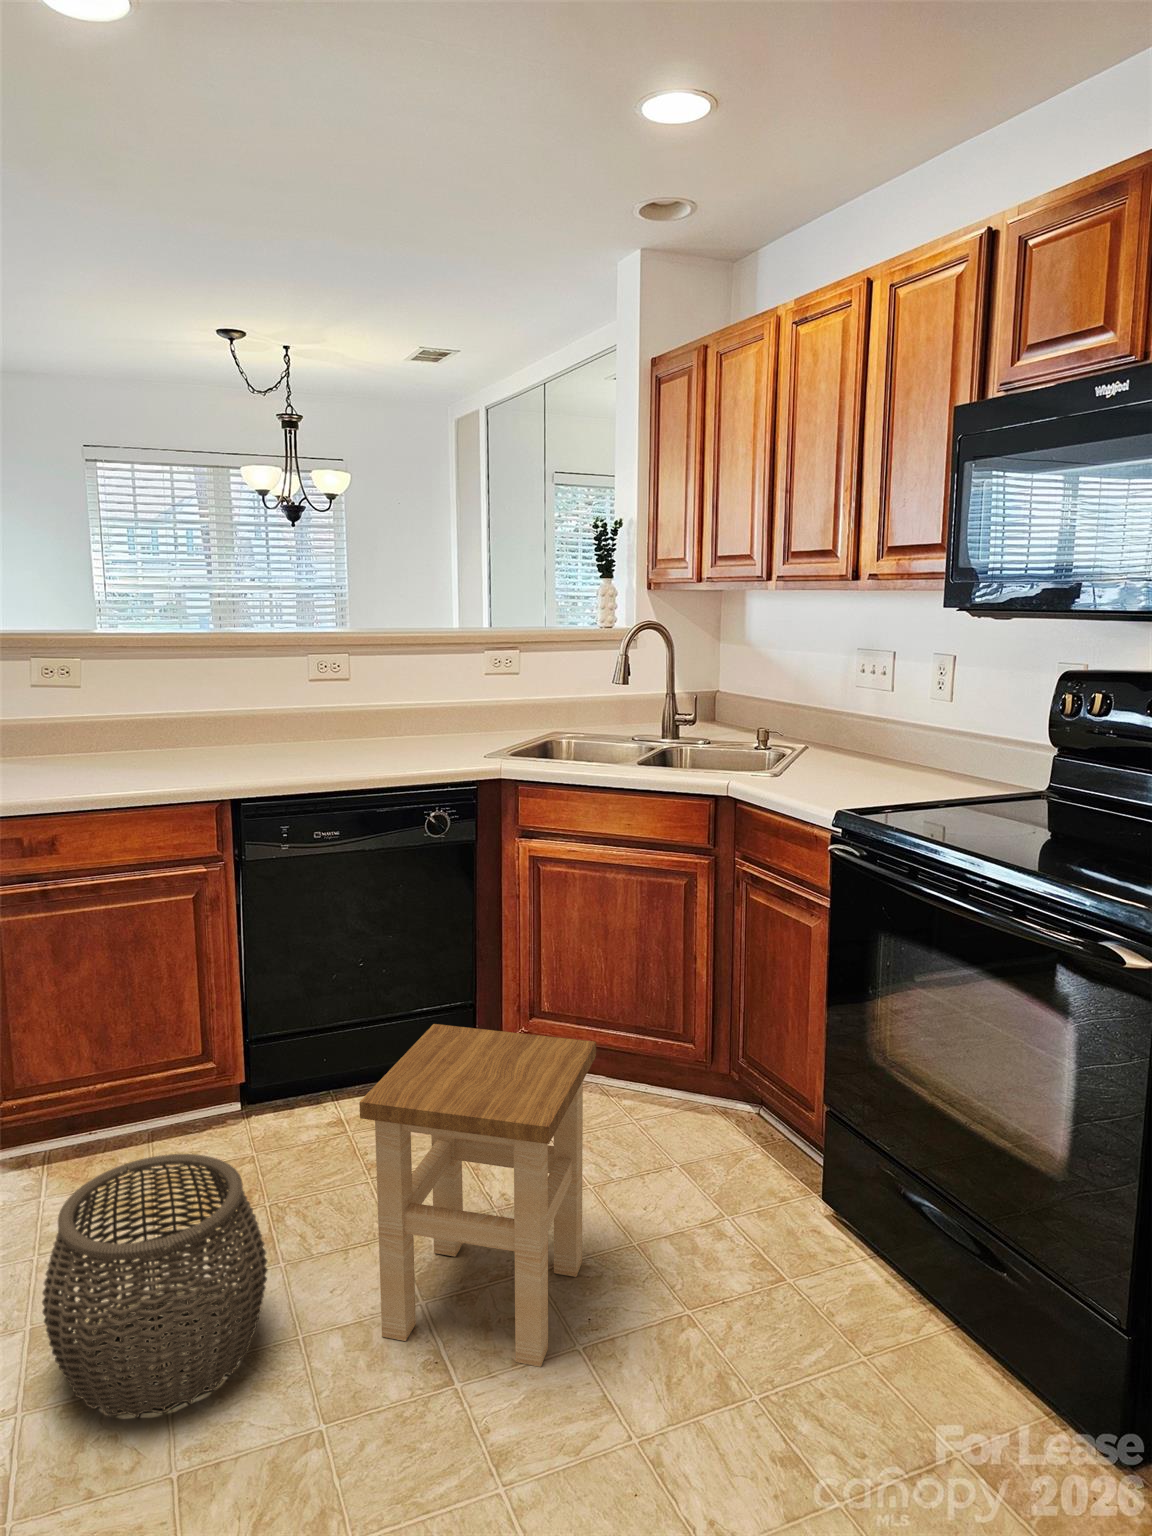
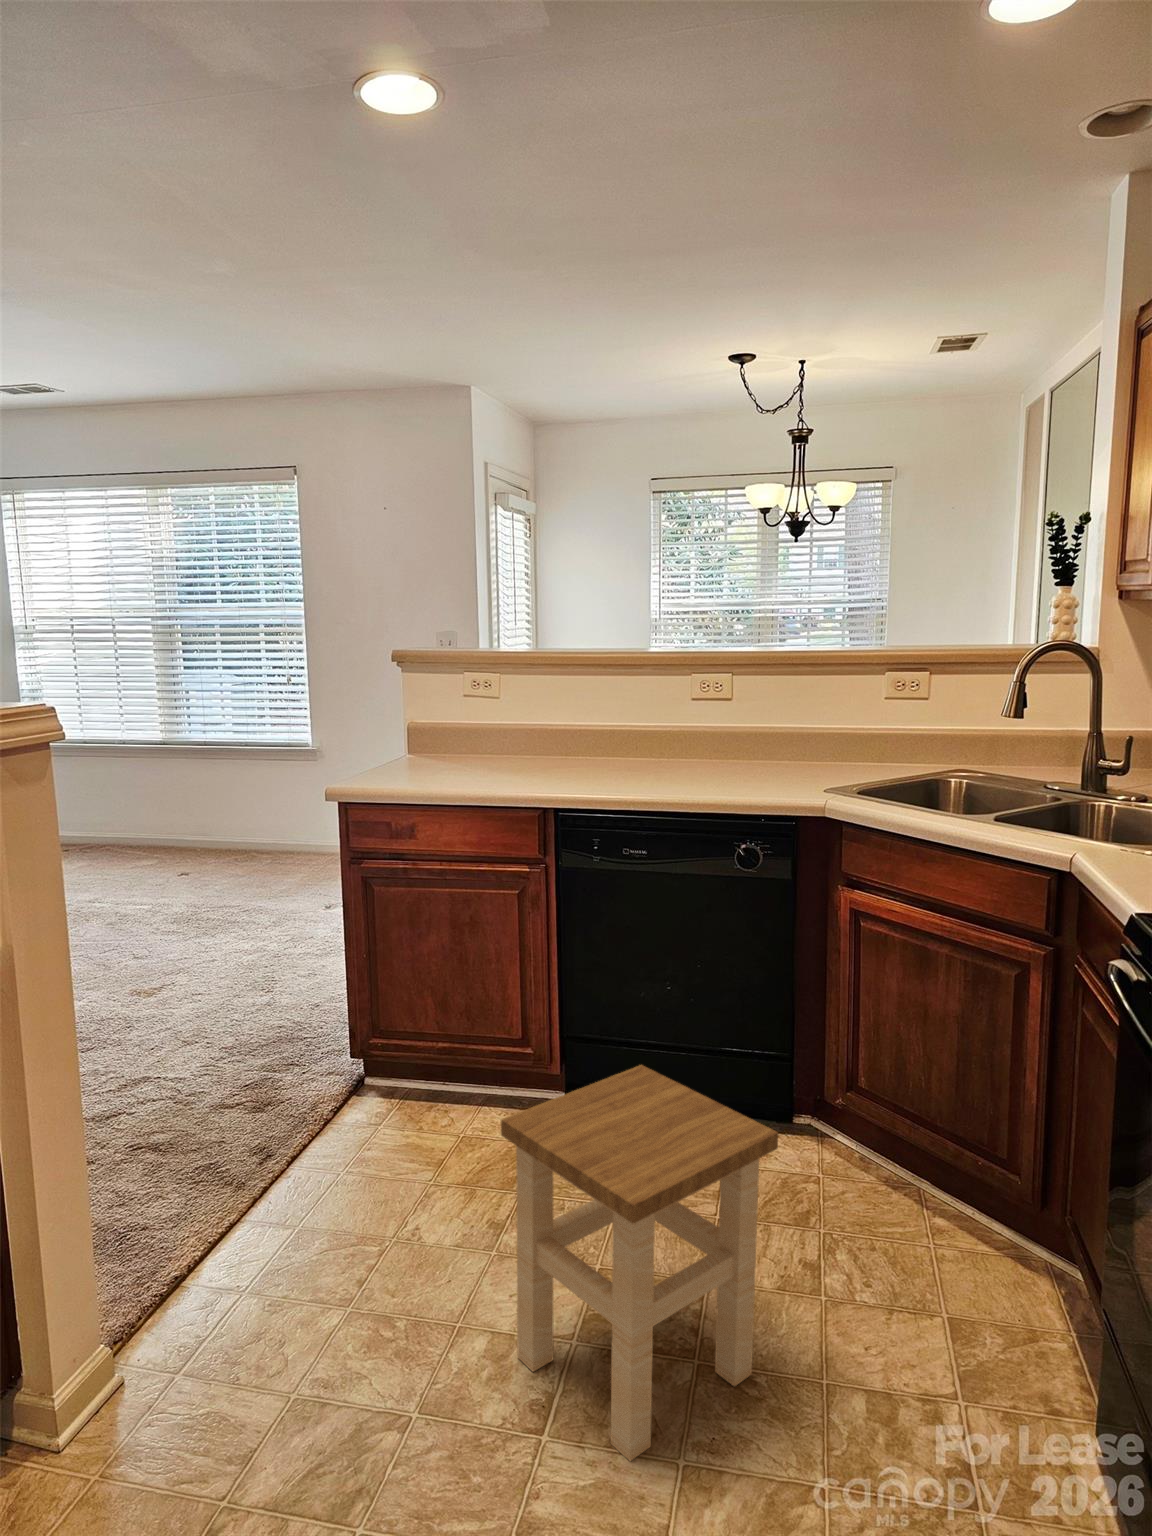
woven basket: present [42,1154,267,1418] -> none [255,1114,444,1342]

